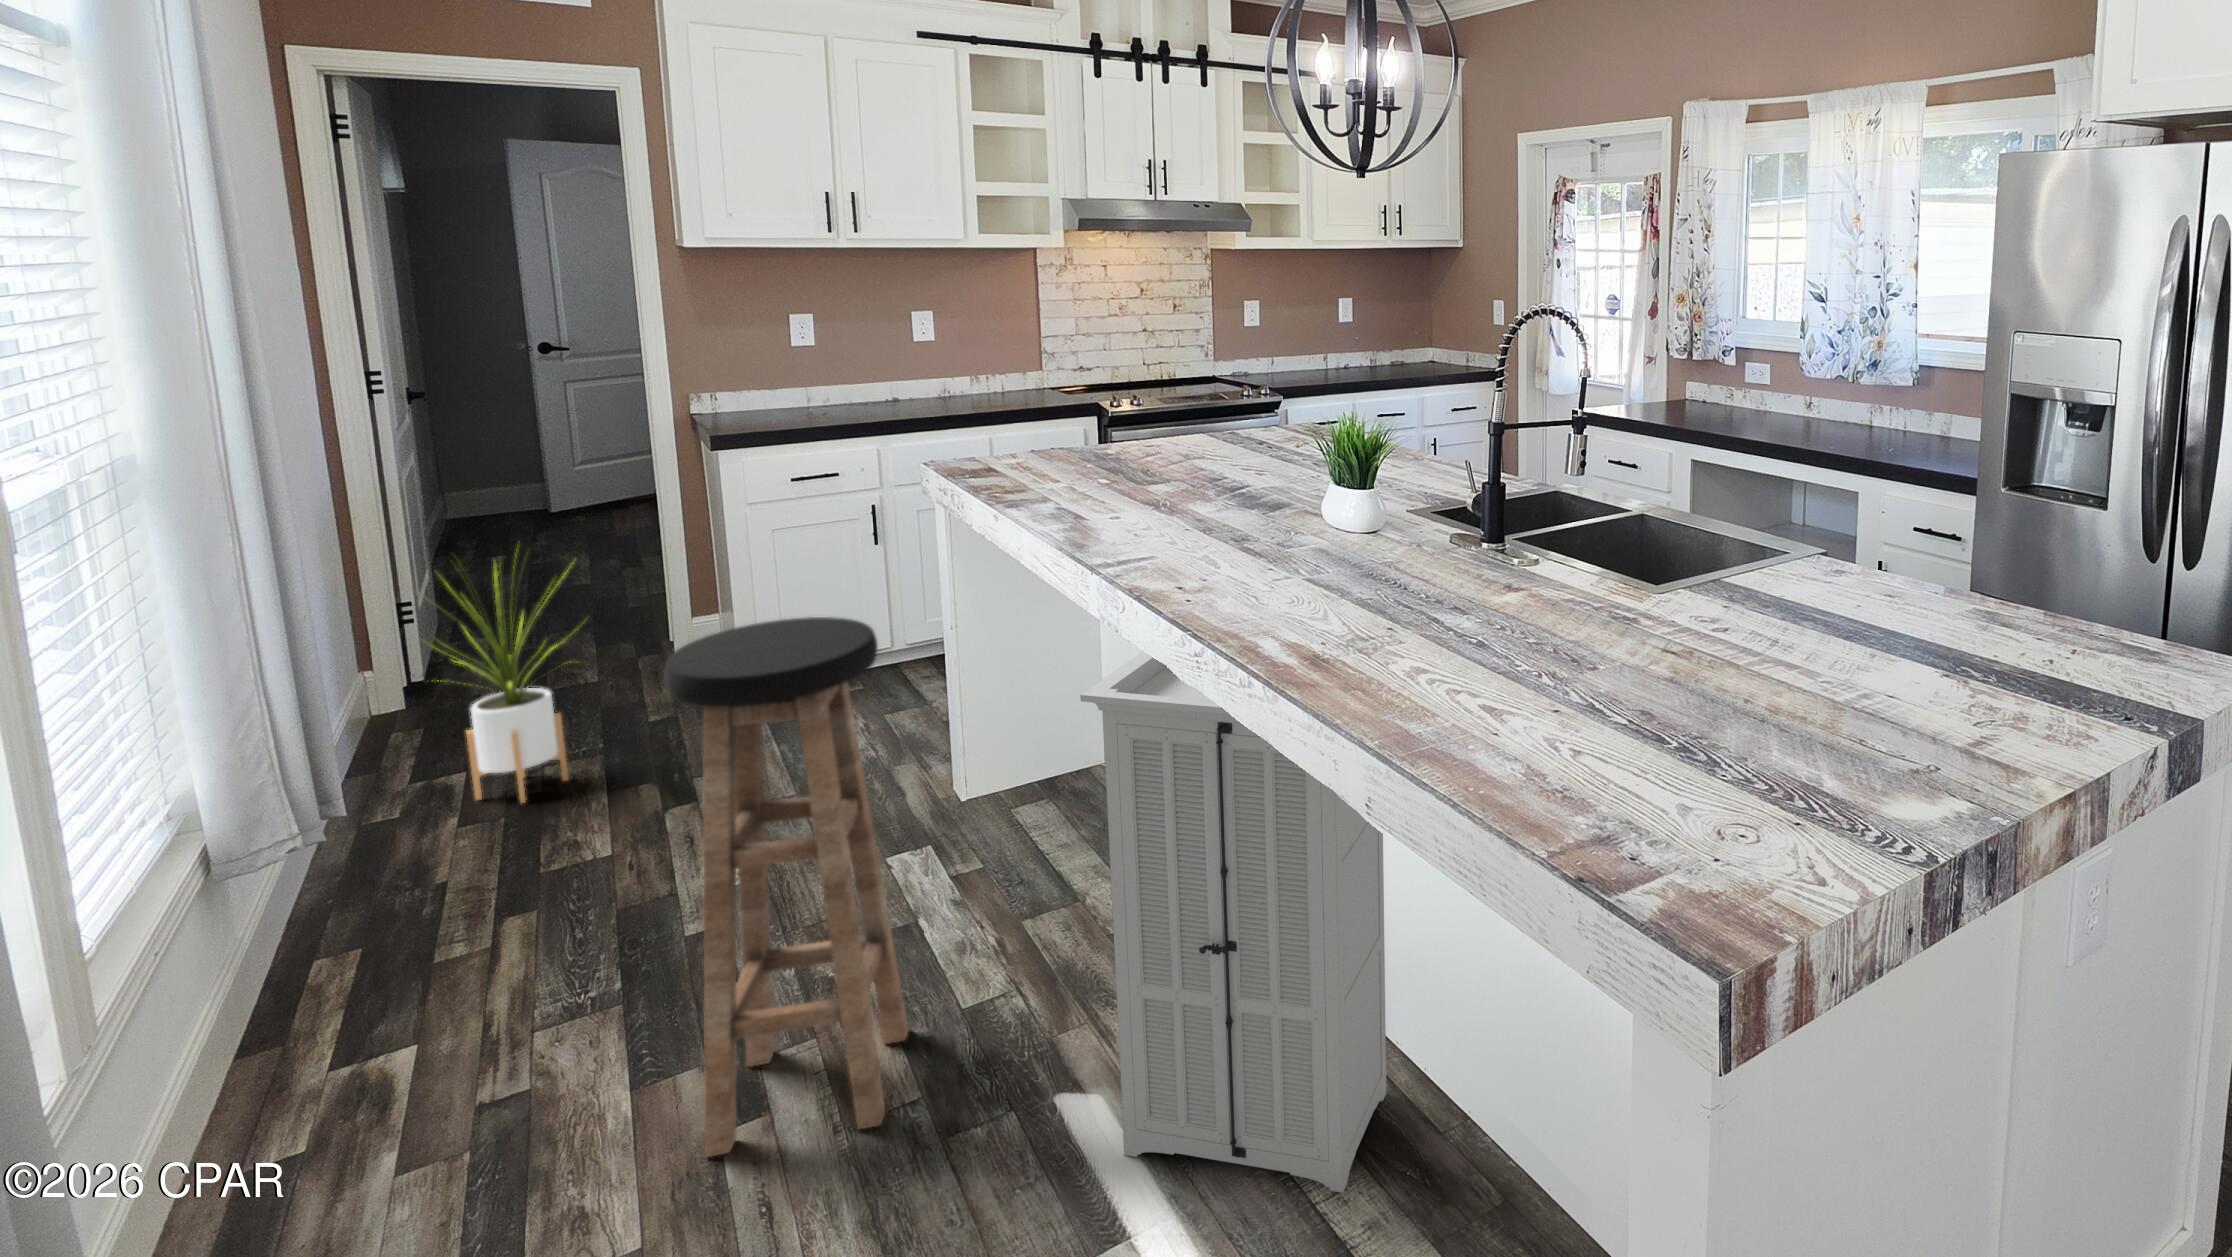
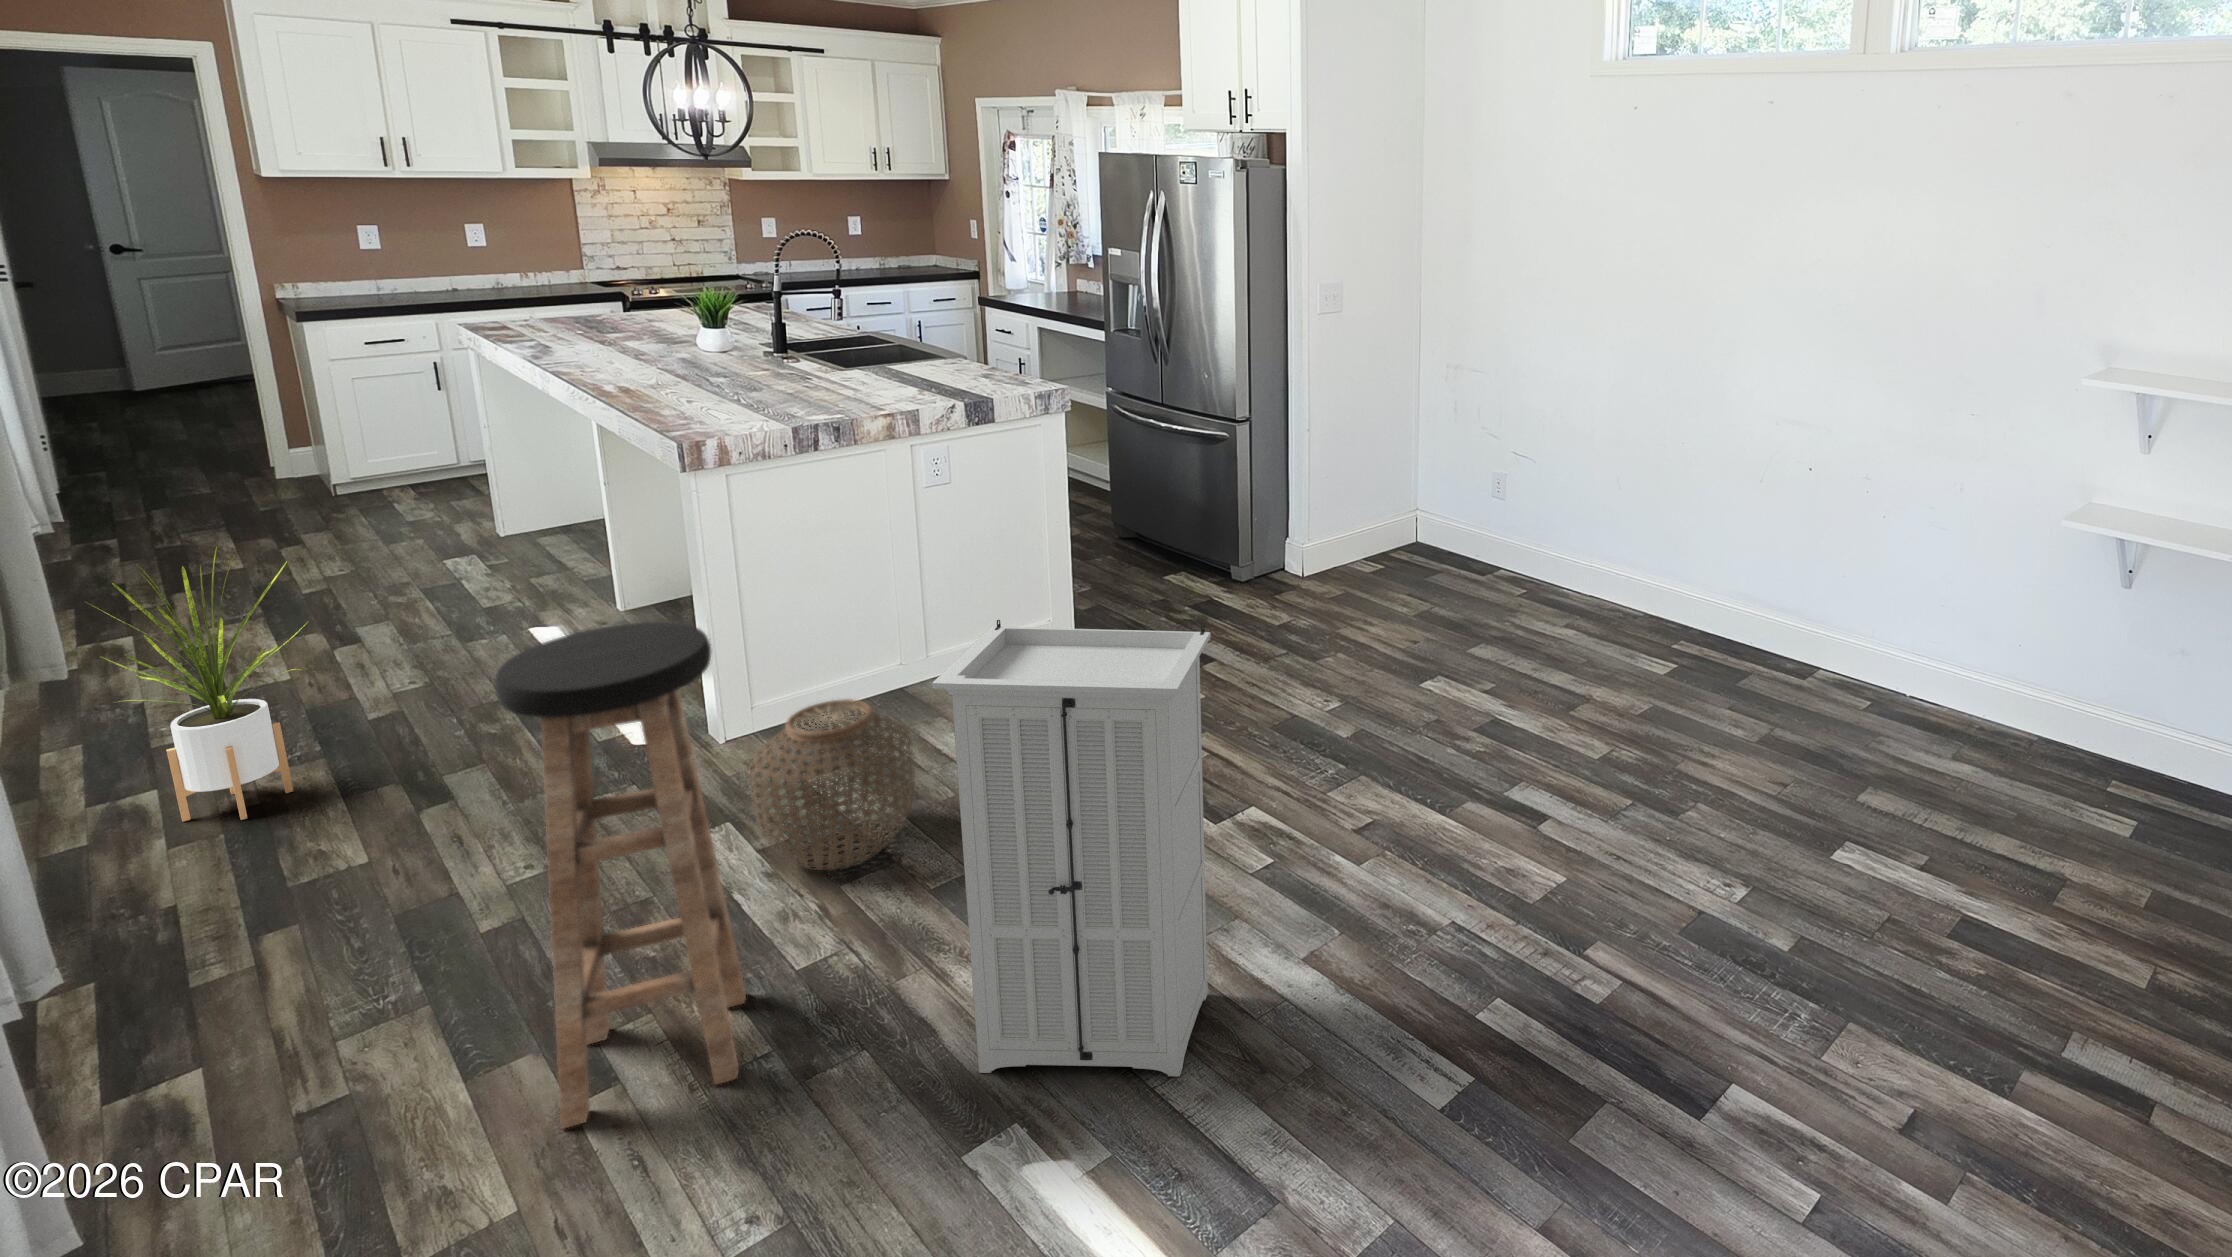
woven basket: none [941,722,1104,905] -> present [749,699,915,870]

